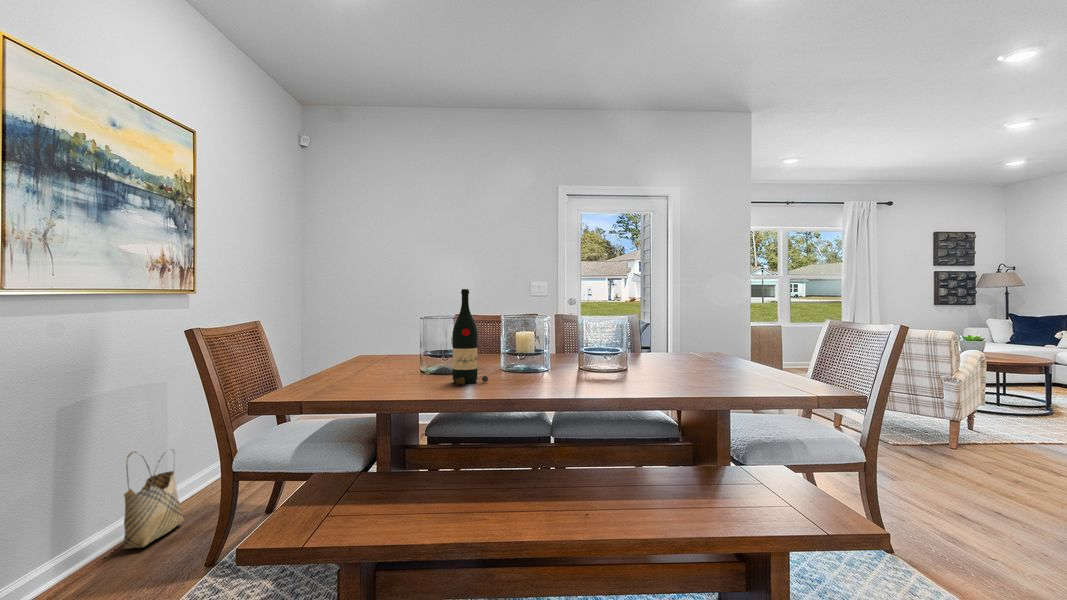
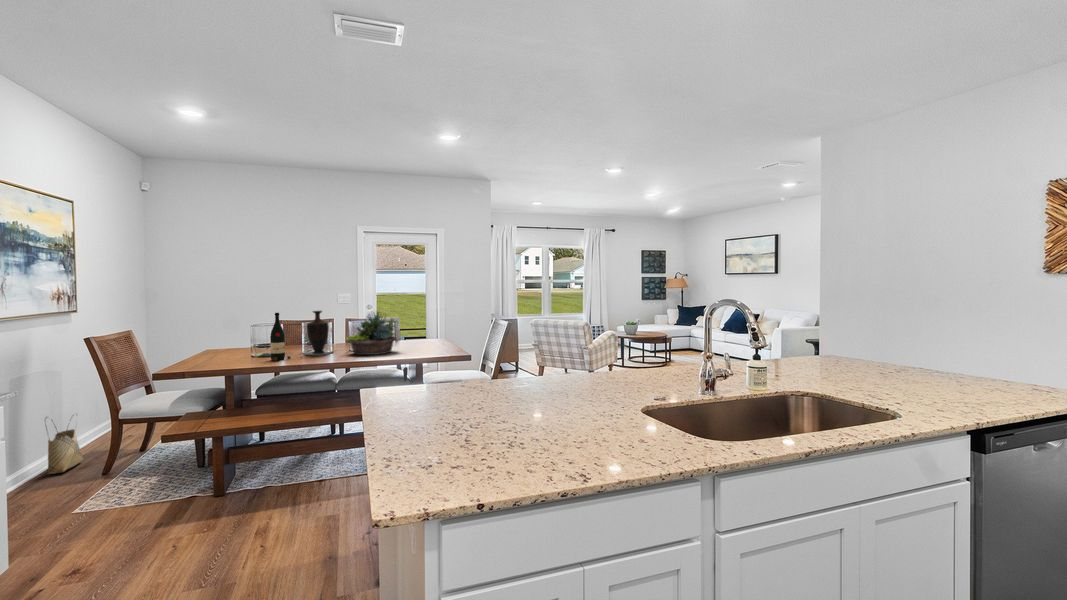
vase: none [507,290,559,377] -> present [303,311,333,356]
succulent planter: none [587,291,690,381] -> present [346,312,397,355]

